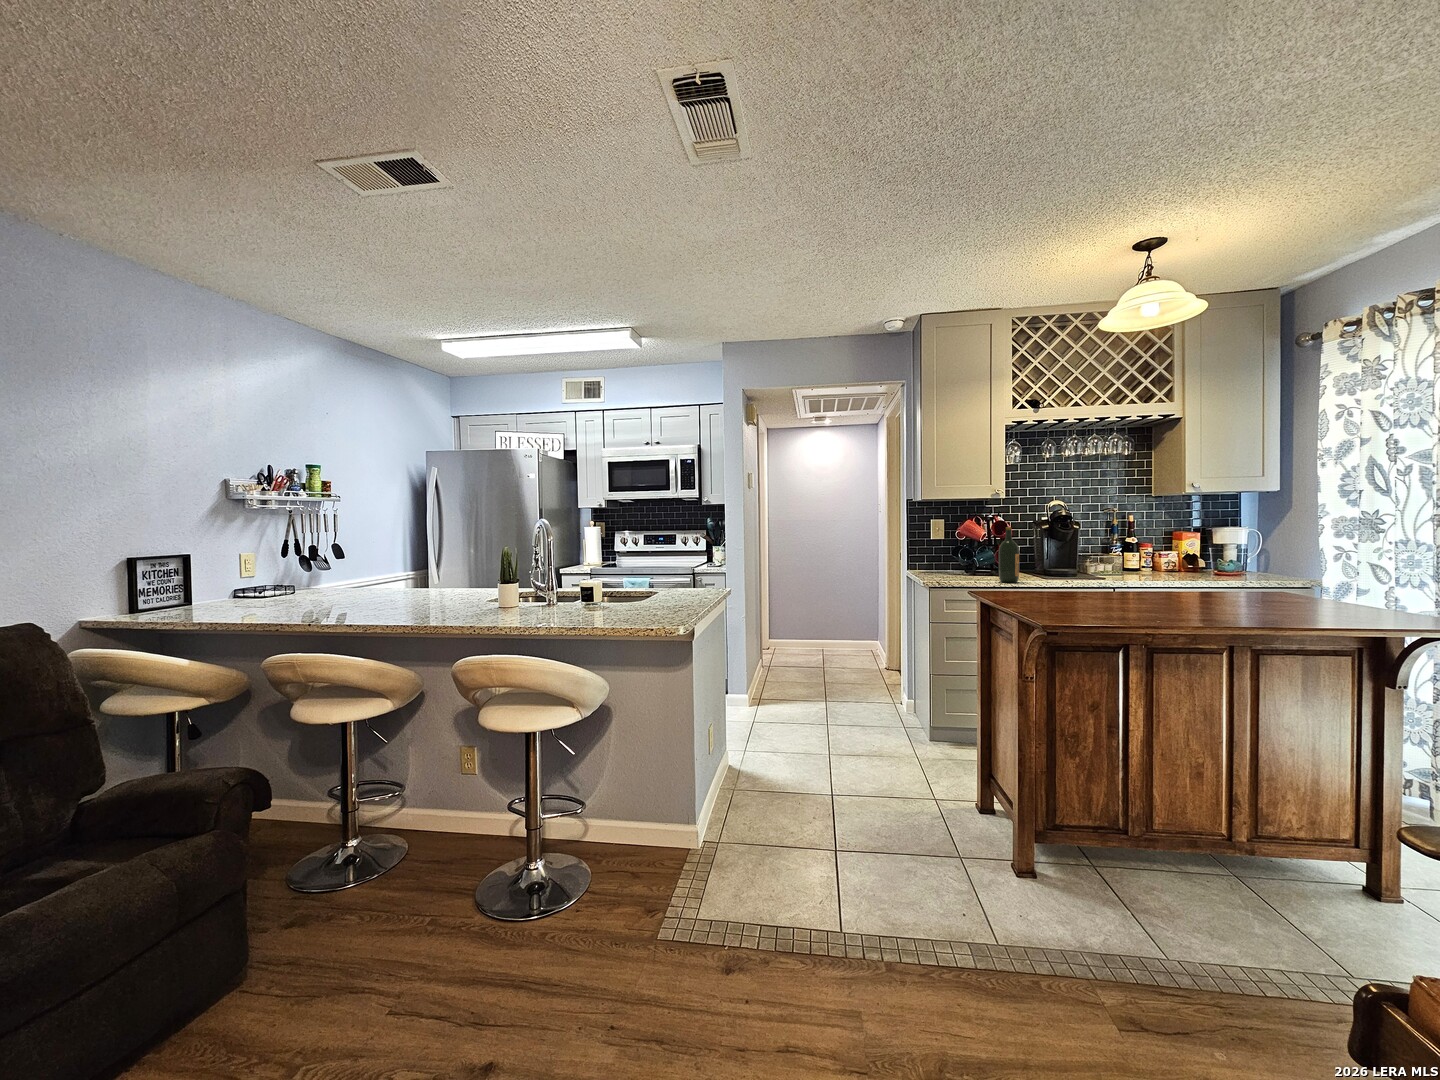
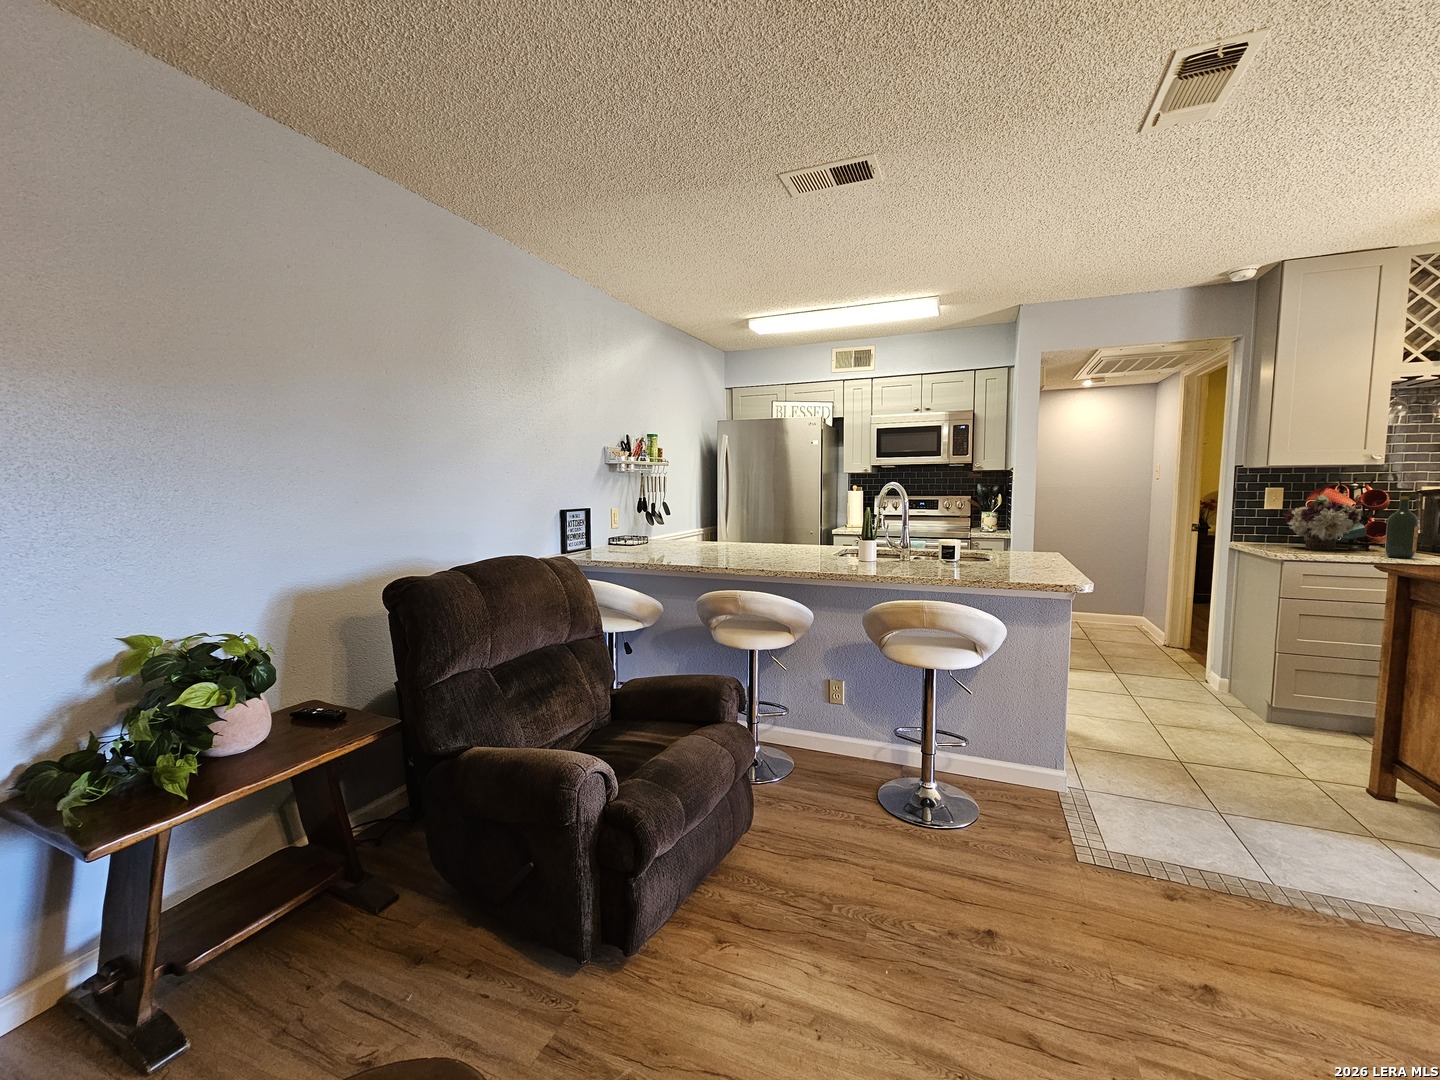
flower arrangement: none [939,526,991,576] -> present [1284,495,1362,550]

